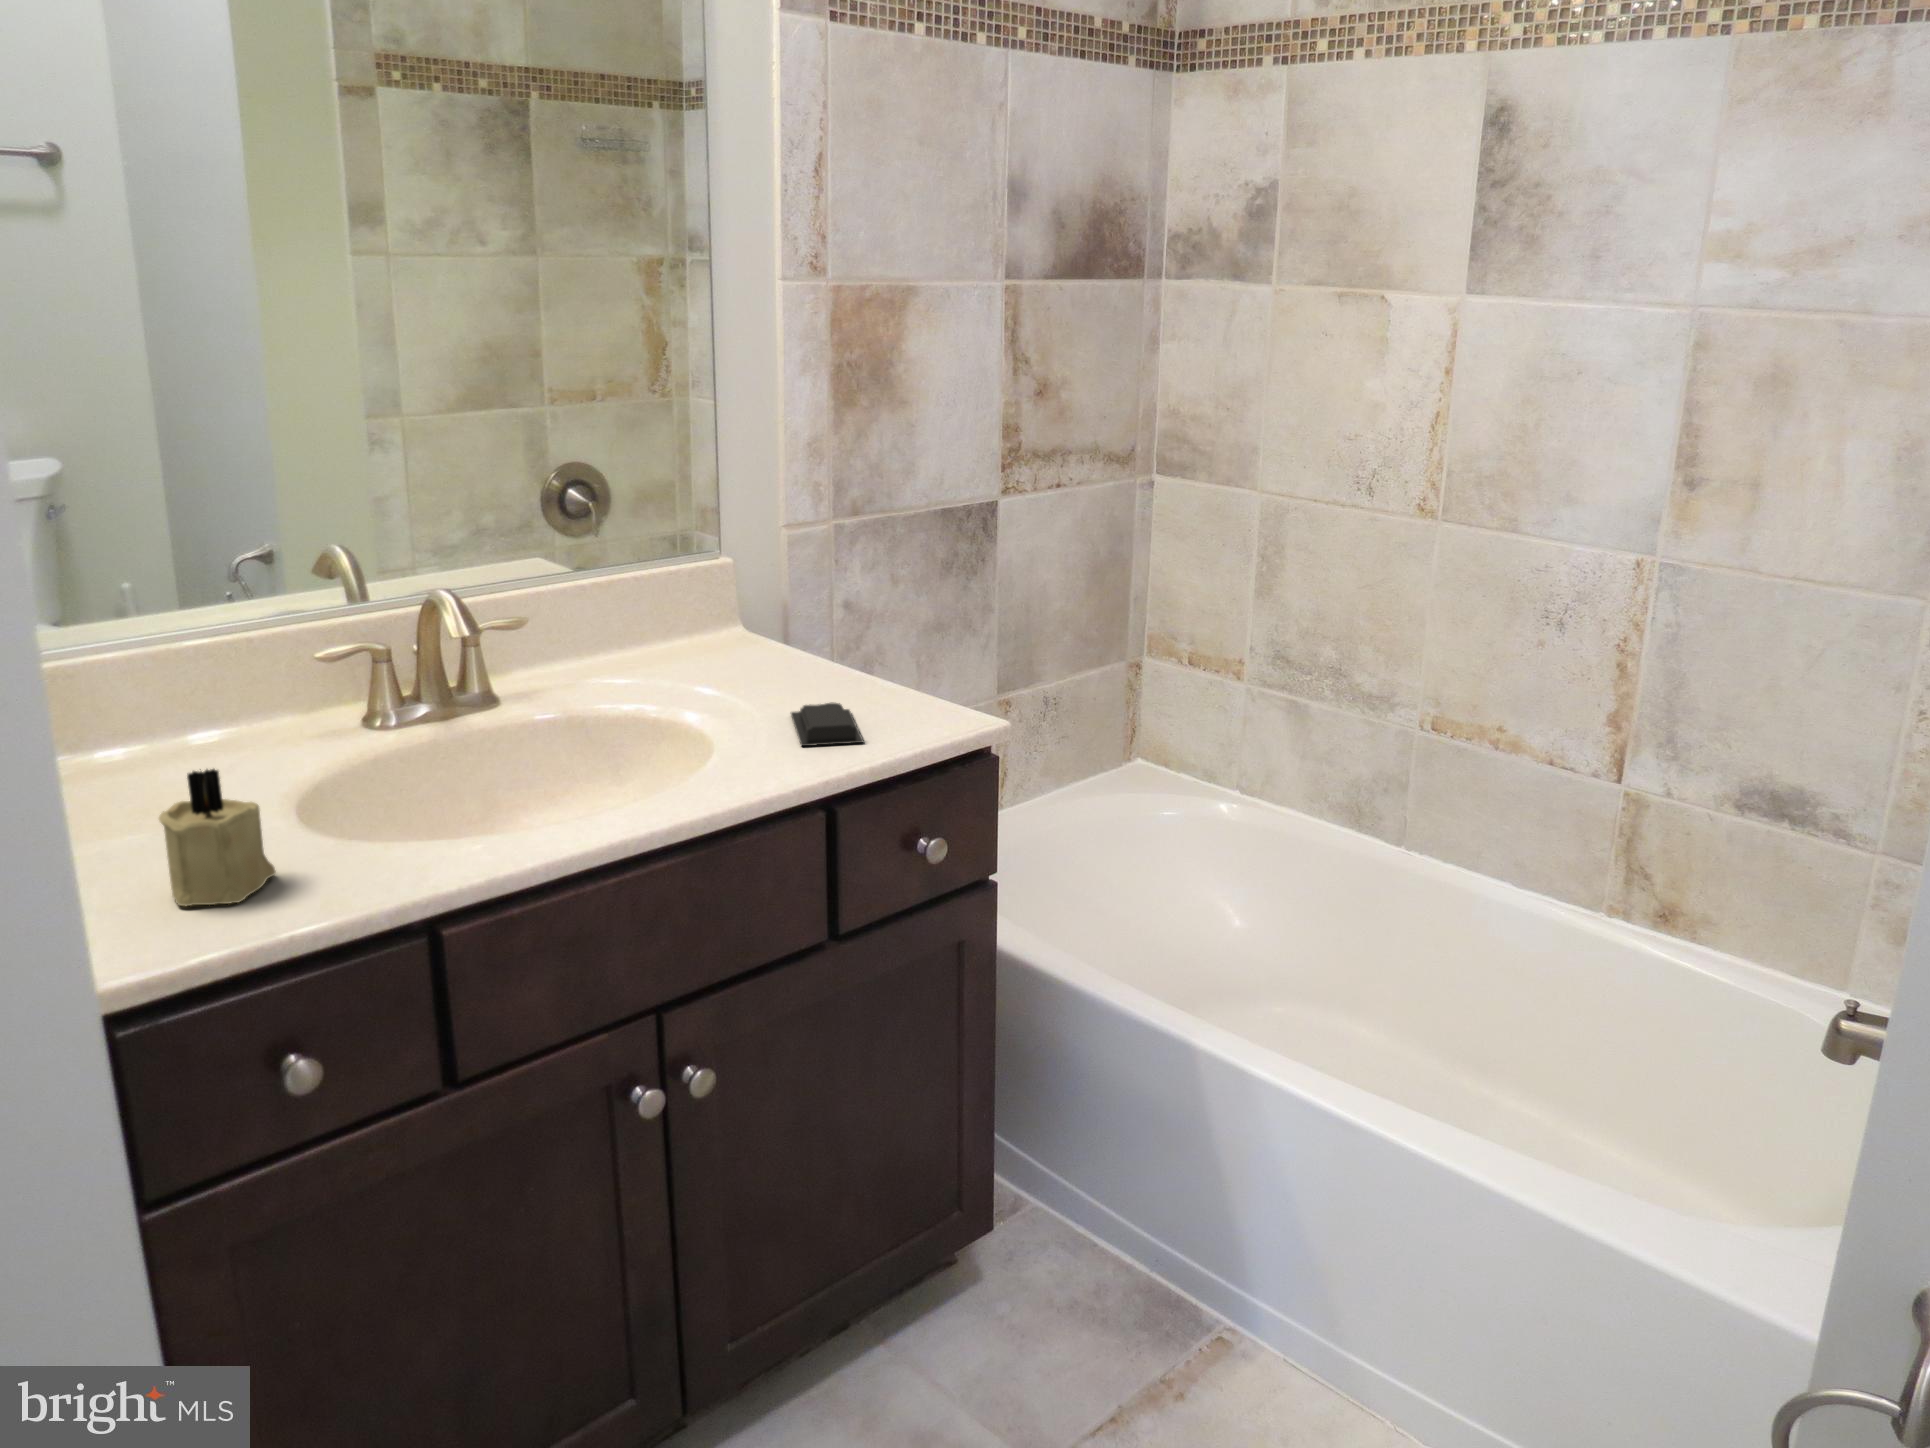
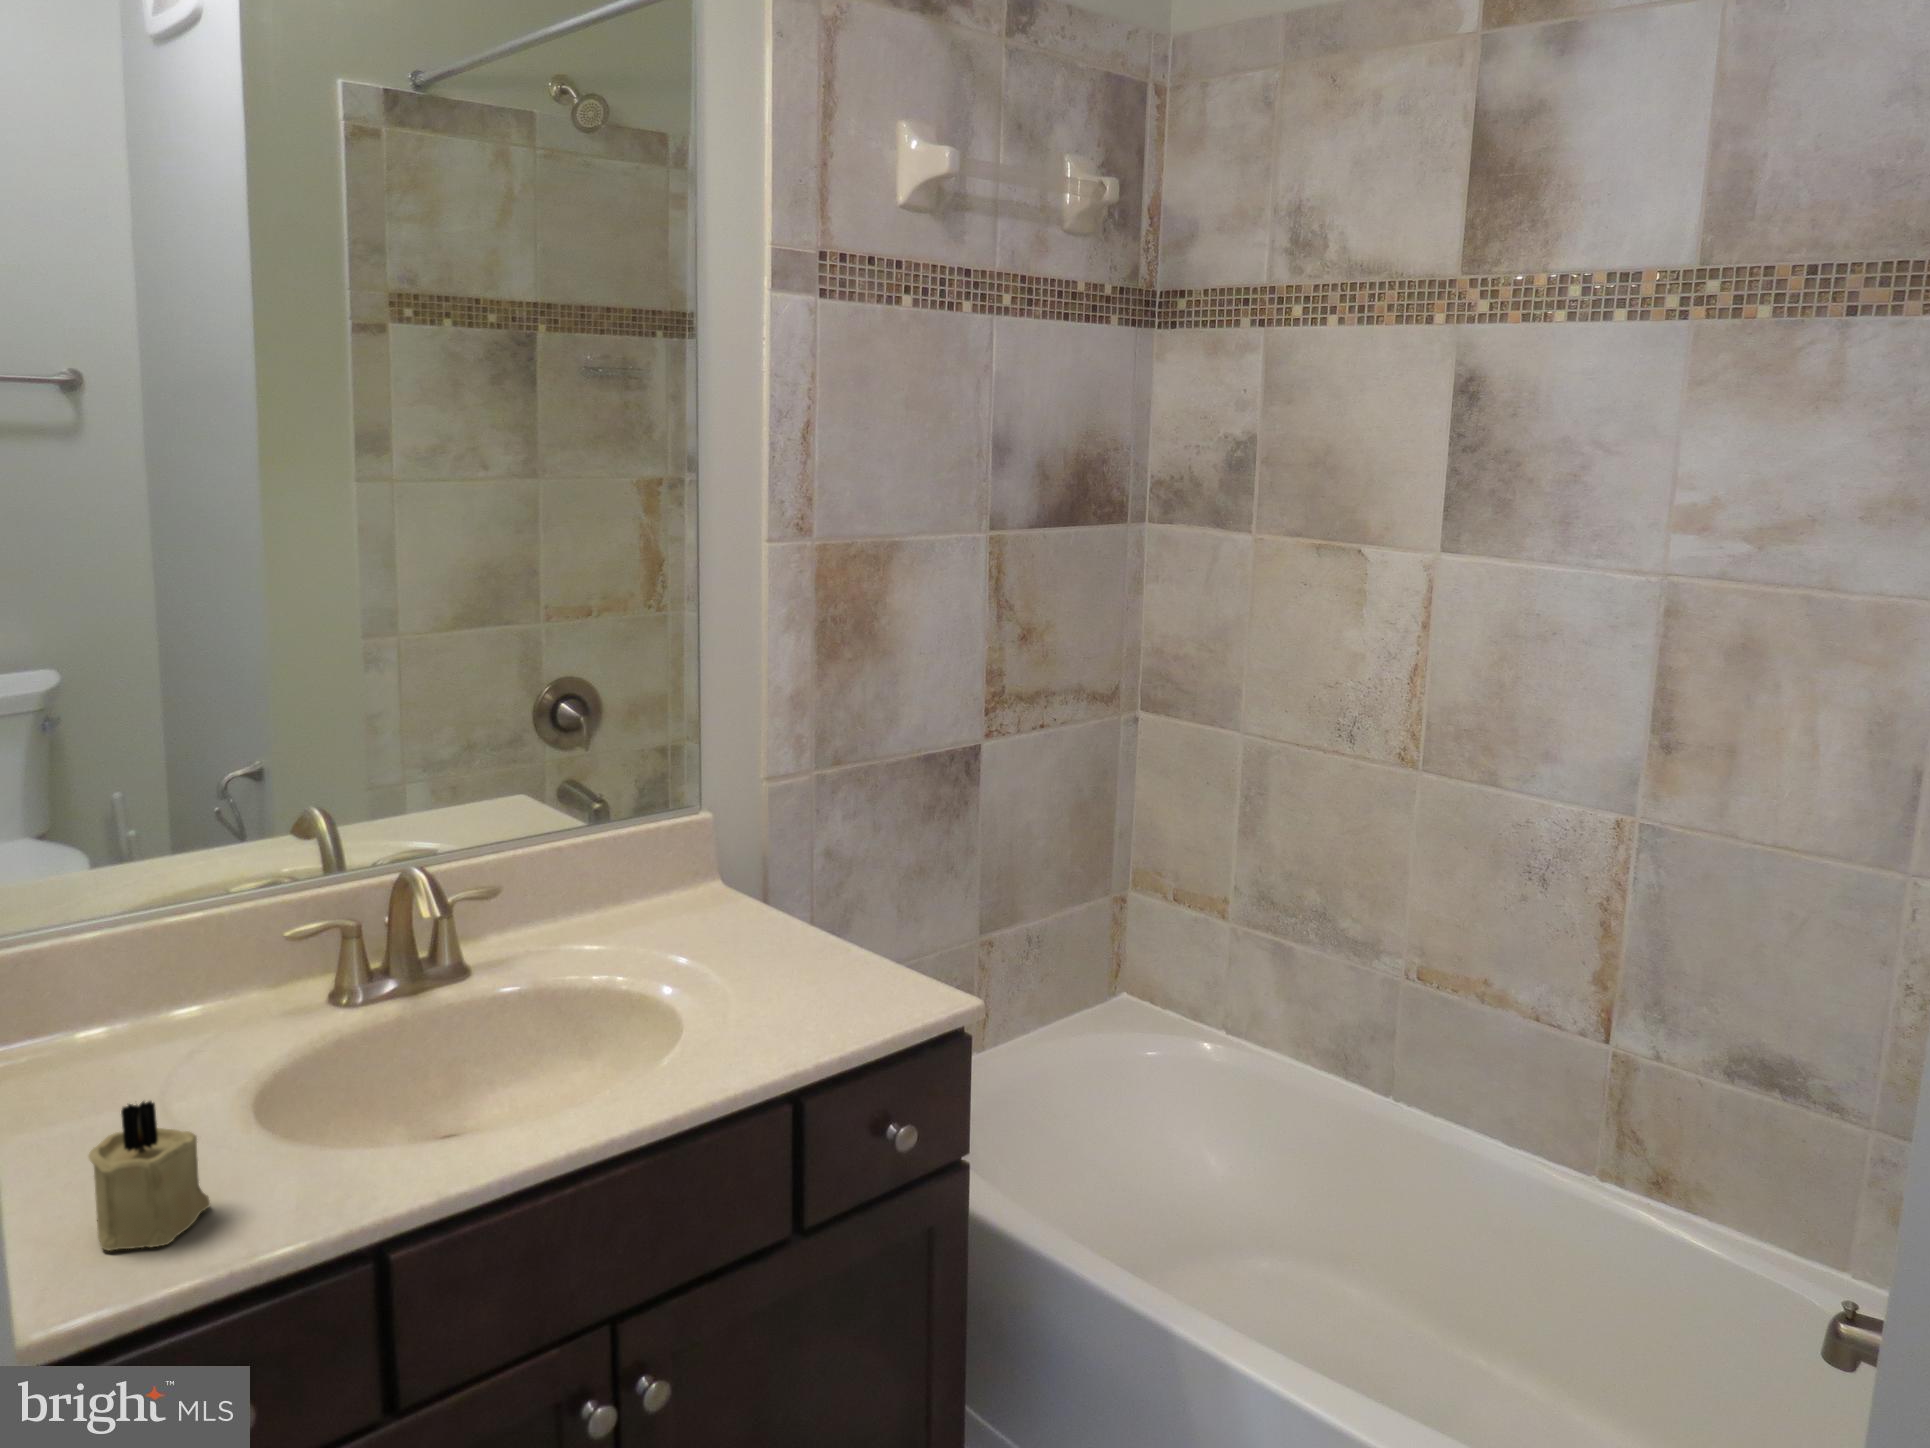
soap bar: present [791,702,863,746] -> none [762,980,834,1033]

